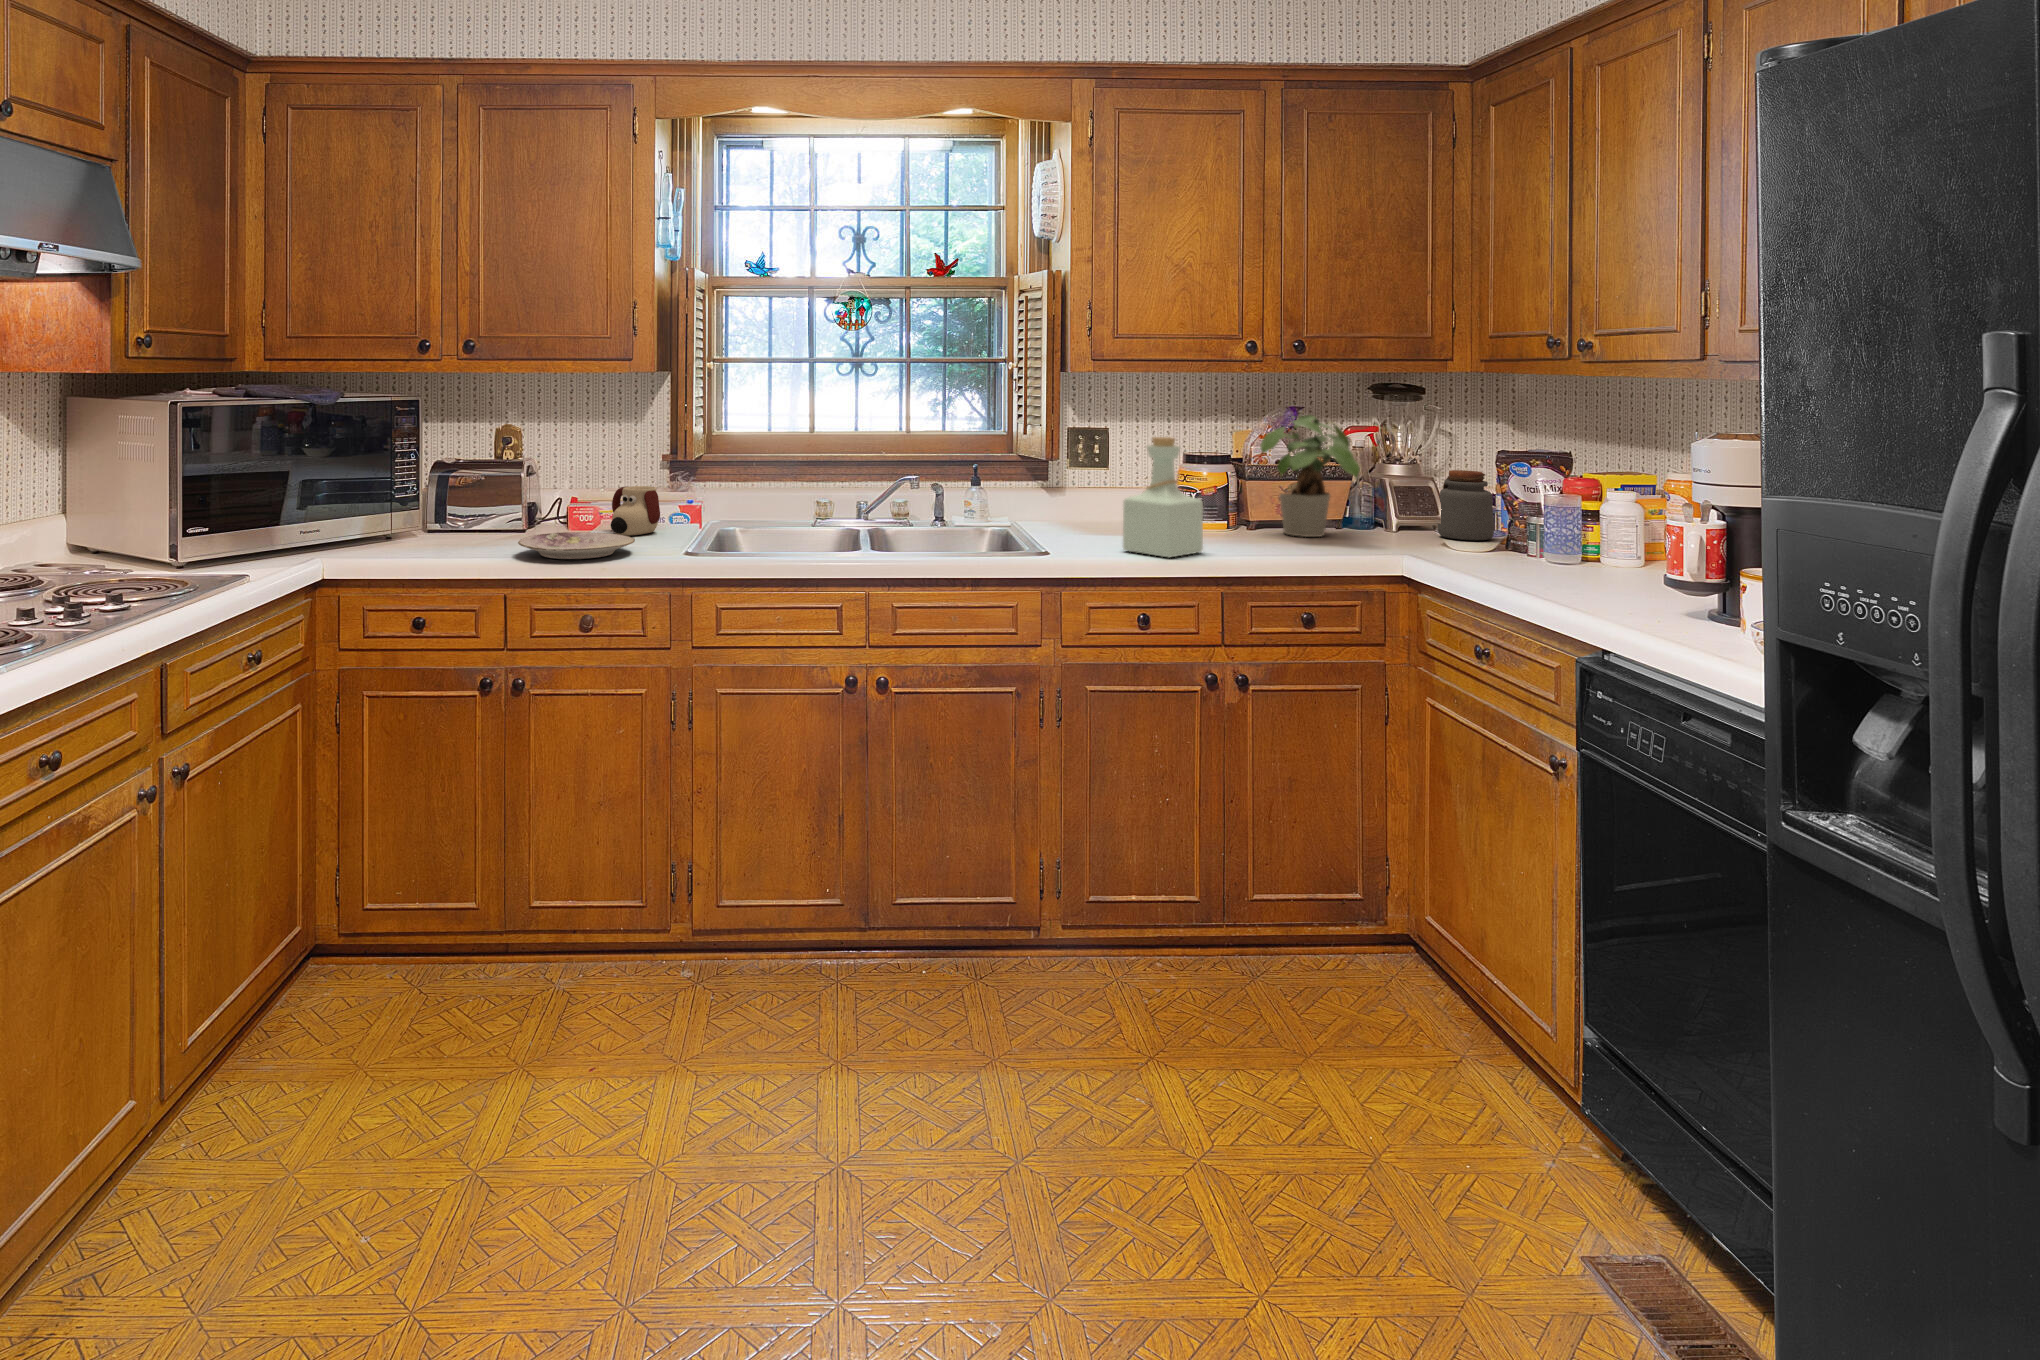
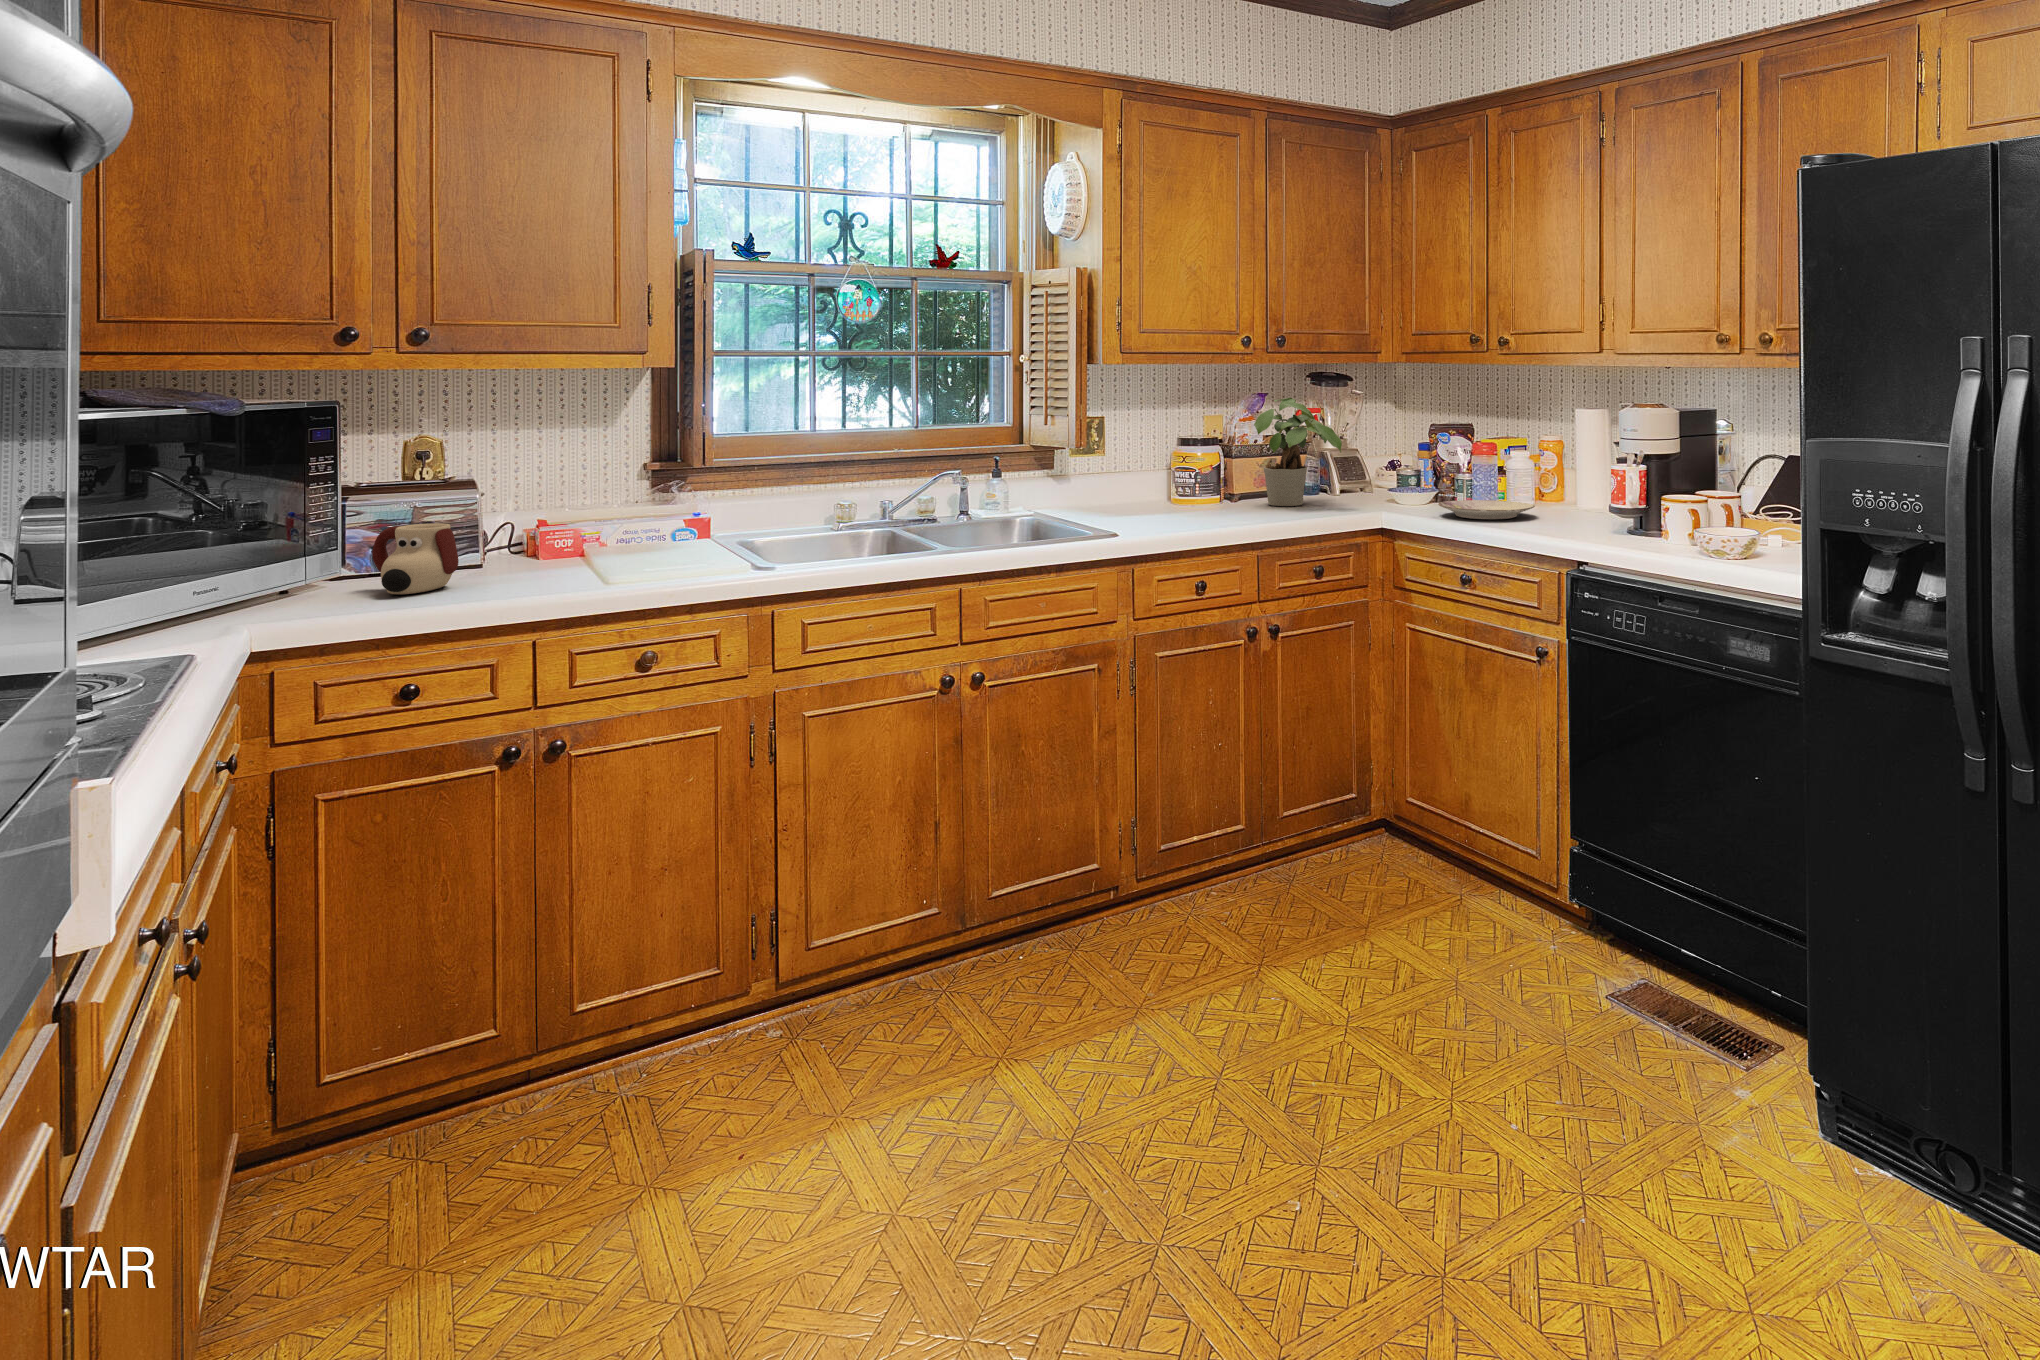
bottle: present [1123,437,1203,557] -> none [1169,420,1237,530]
jar: present [1438,470,1494,540] -> none [1380,442,1422,499]
mug: present [611,486,660,536] -> present [372,523,459,594]
plate: present [518,532,635,559] -> present [1438,500,1535,519]

